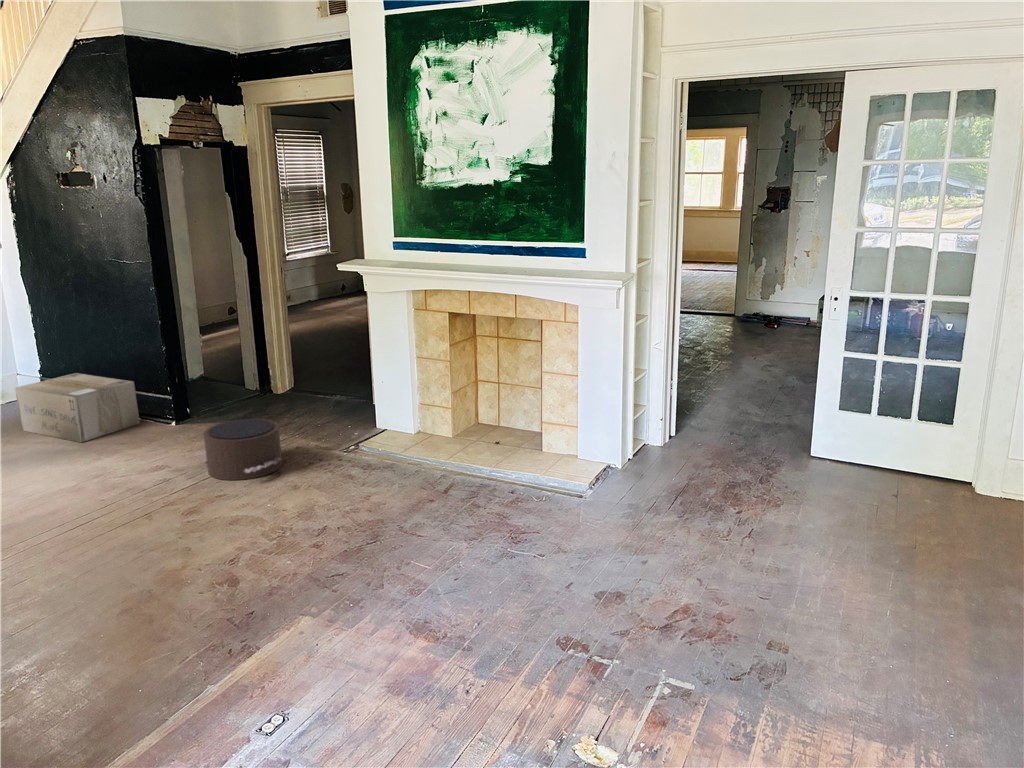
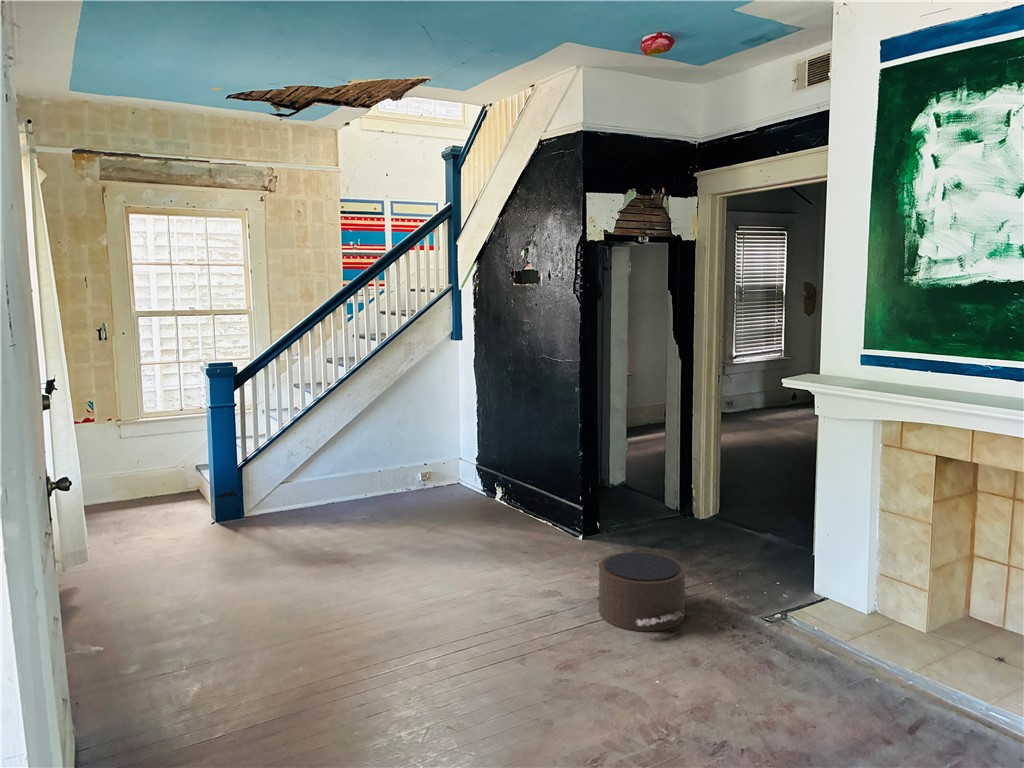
cardboard box: present [15,373,140,442] -> none [449,465,550,540]

